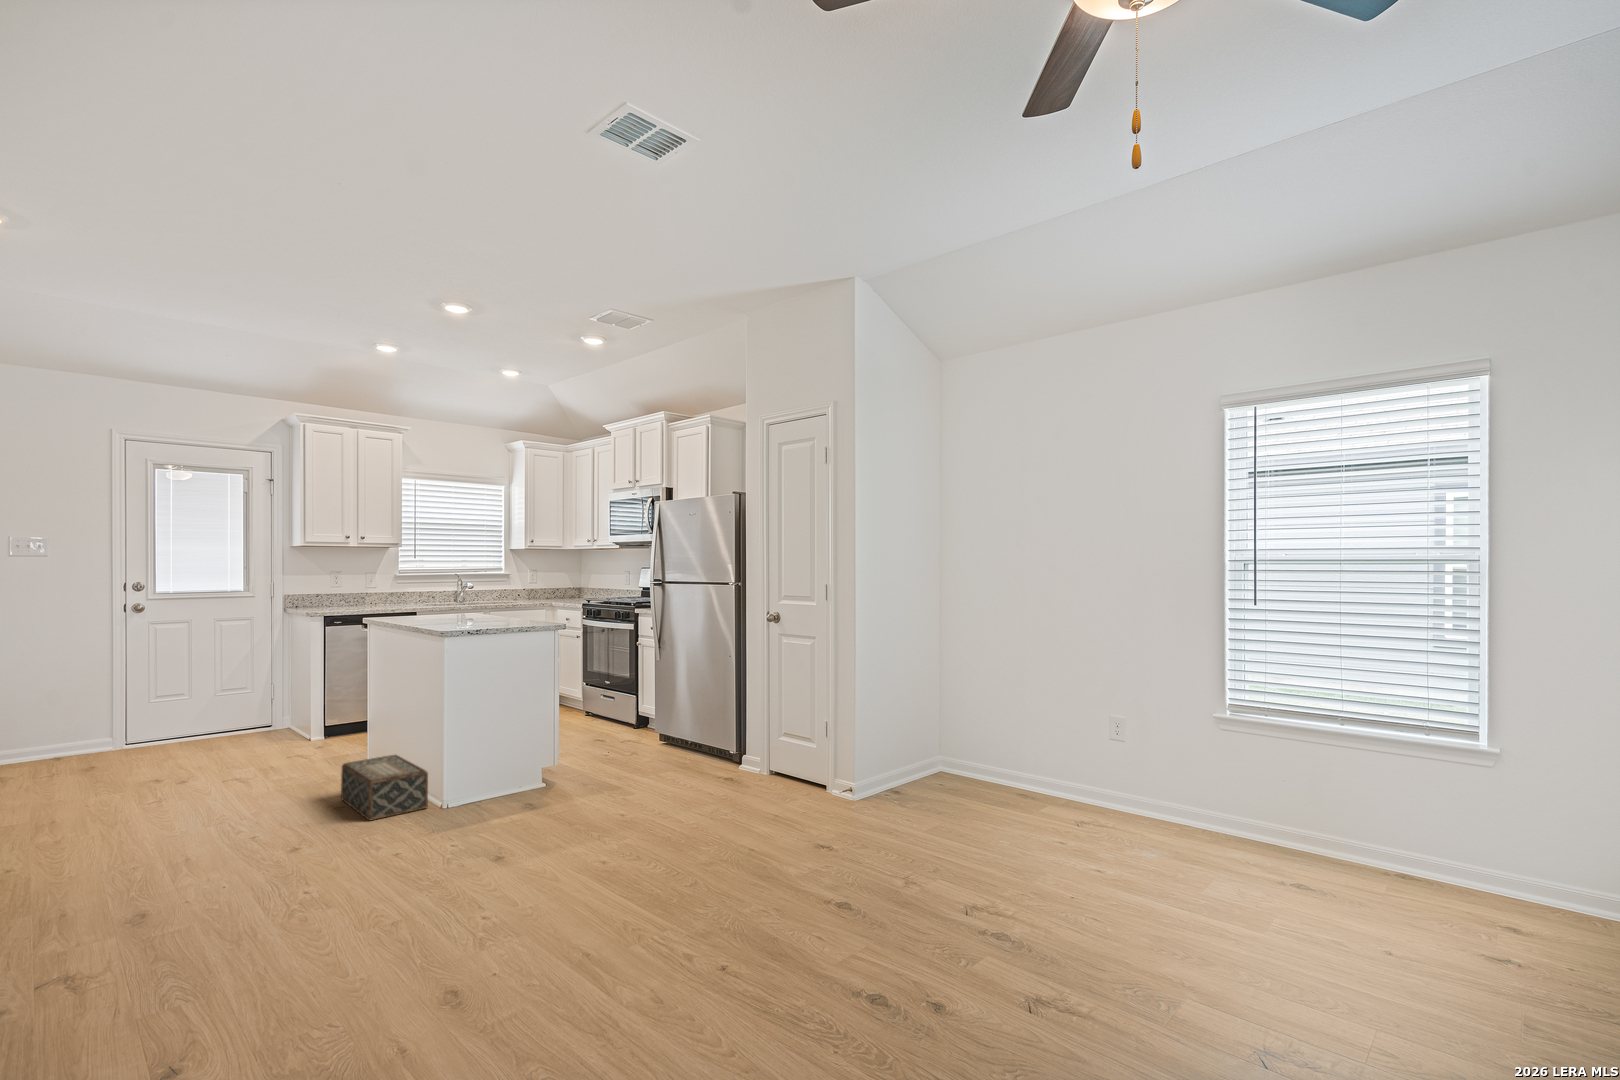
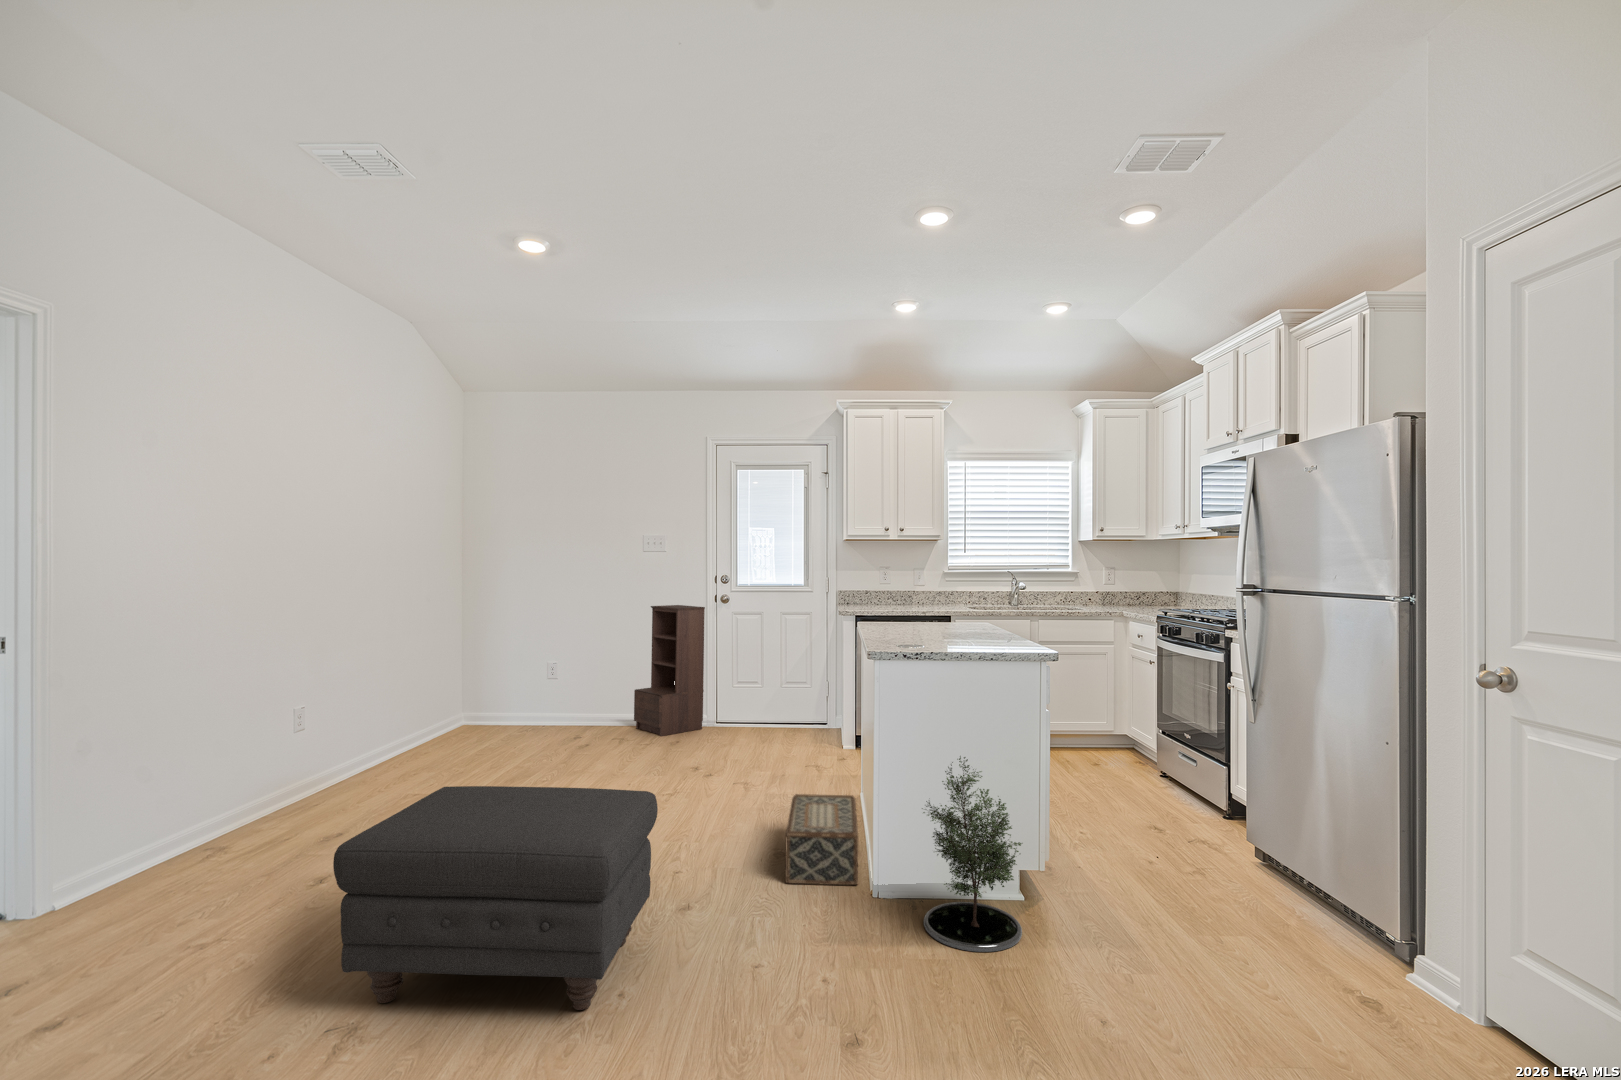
bookshelf: none [9,622,119,770] -> present [634,605,705,736]
potted tree: none [491,695,561,815] -> present [922,756,1022,952]
ottoman: none [43,758,327,965] -> present [333,786,658,1010]

